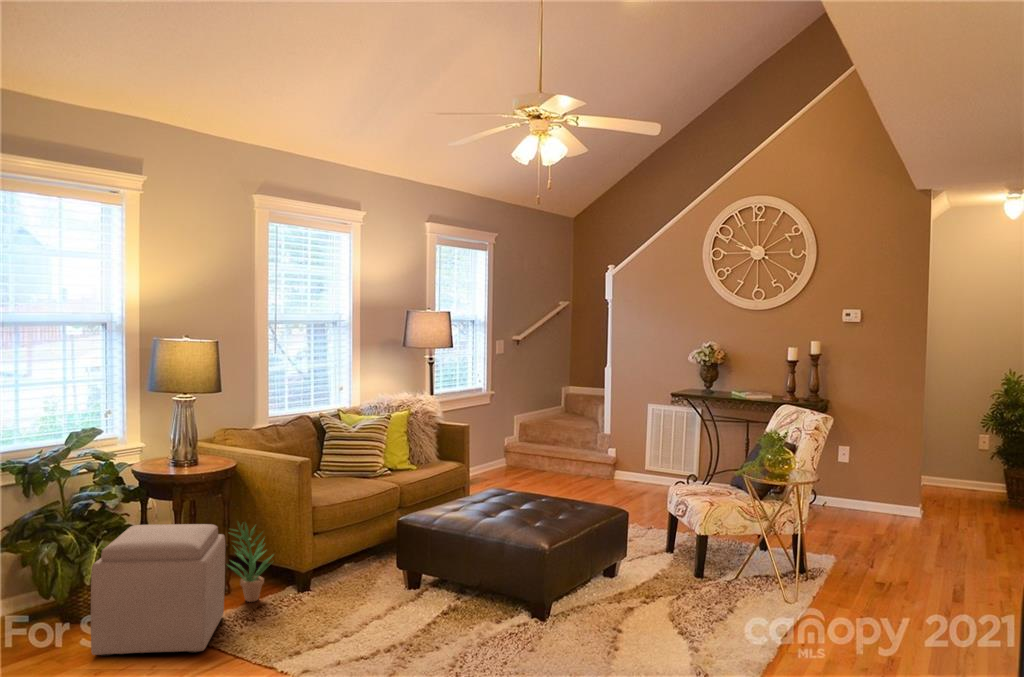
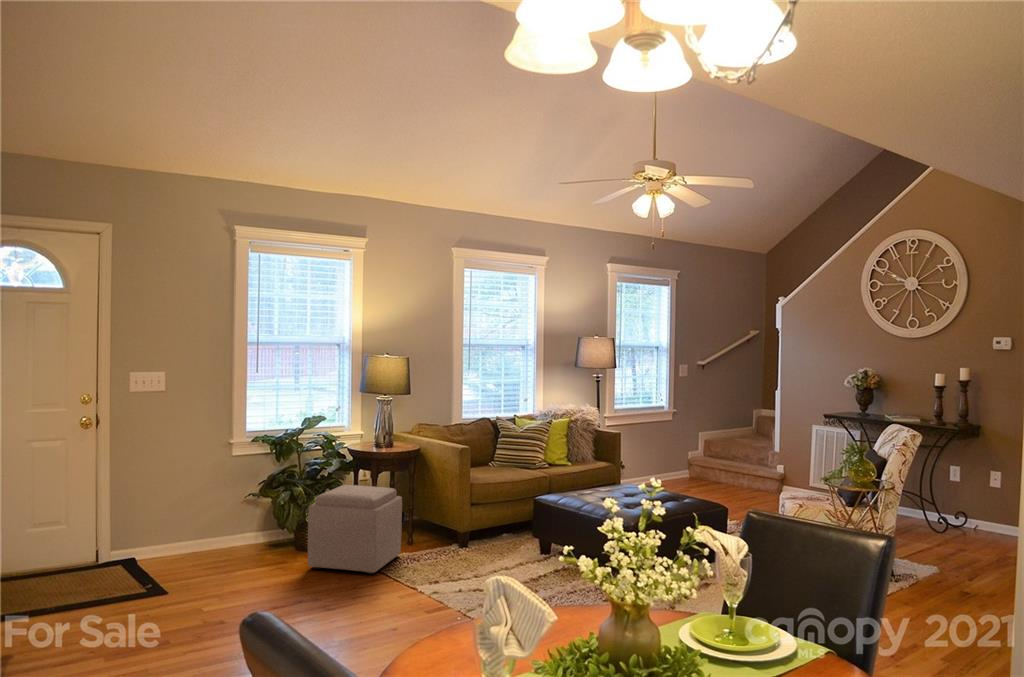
potted plant: present [229,523,272,602] -> none [407,488,442,549]

